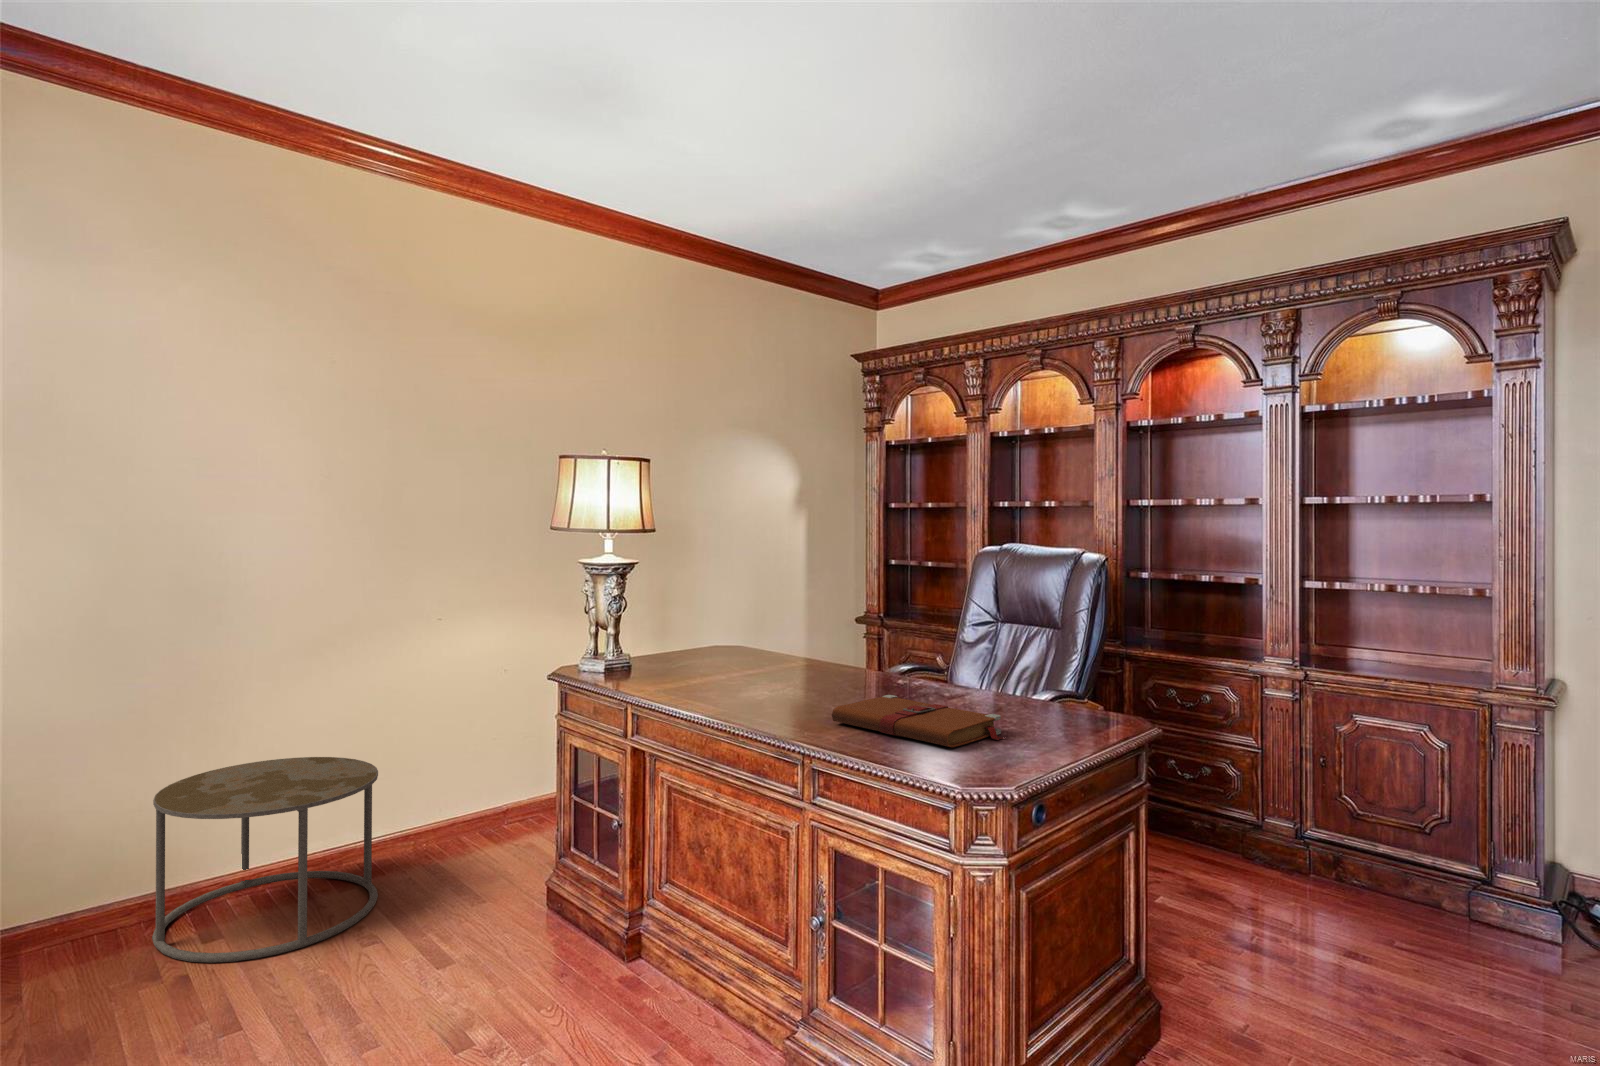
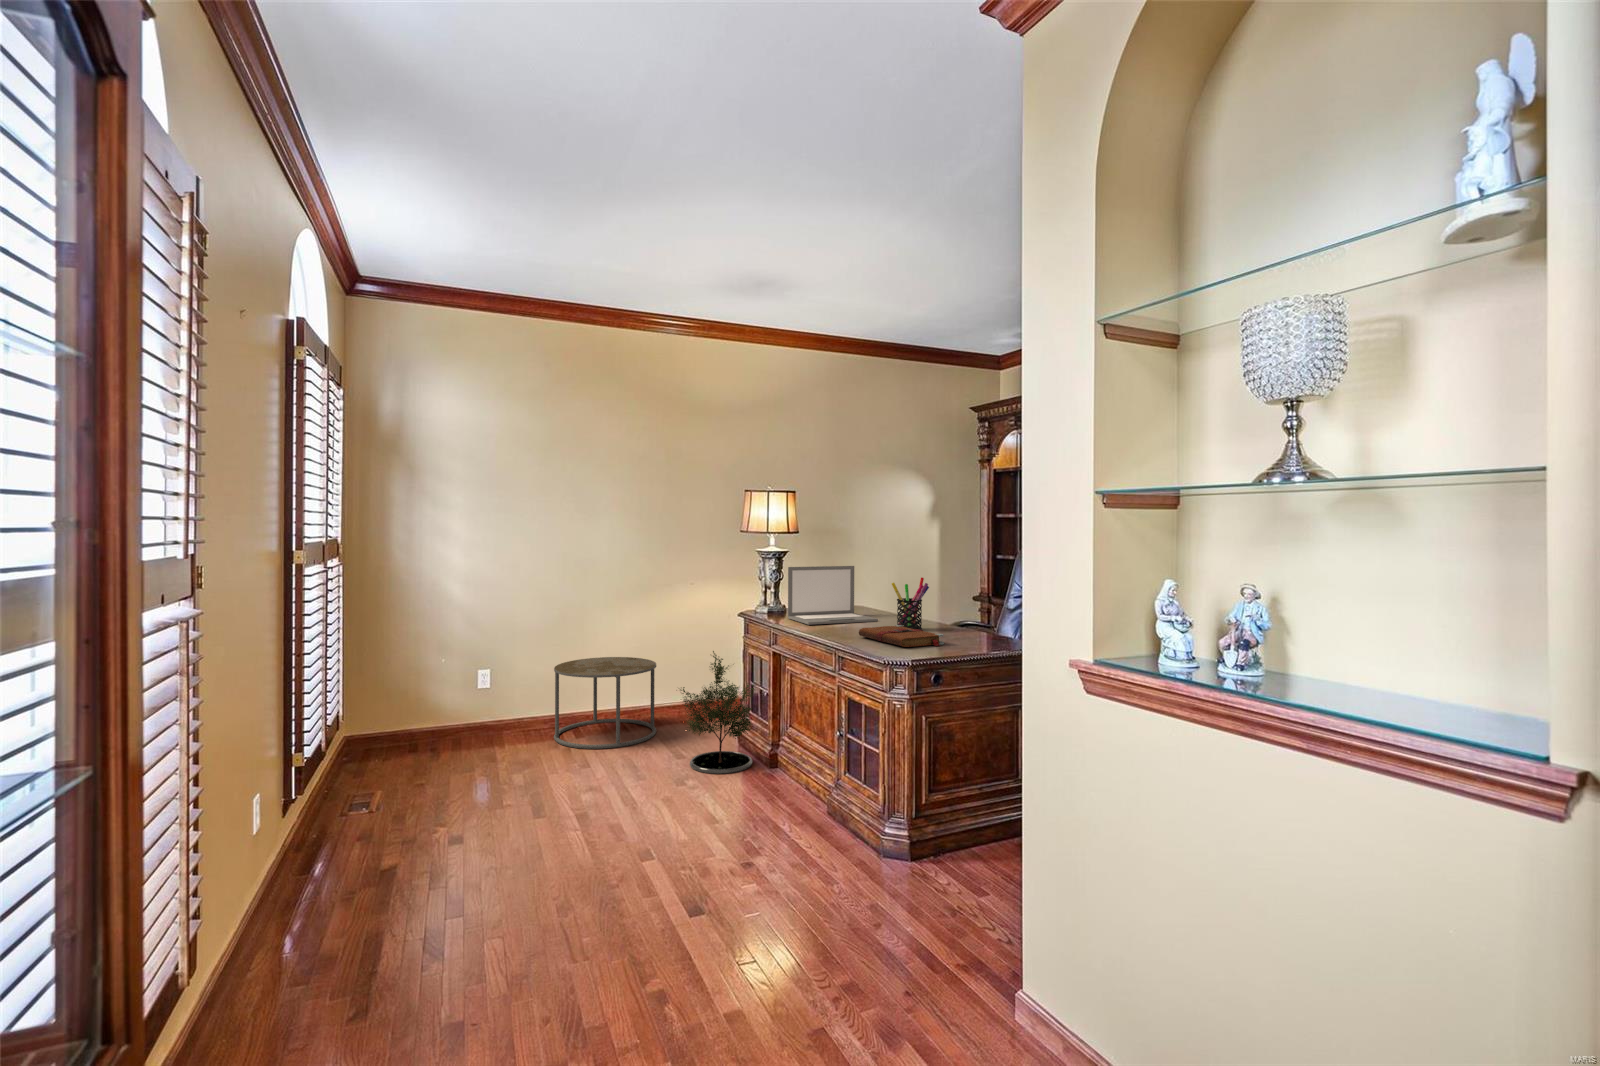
laptop: none [652,585,812,696] -> present [788,566,878,625]
pen holder: none [861,607,926,702] -> present [892,578,929,630]
potted tree: none [437,748,596,993] -> present [680,651,754,774]

